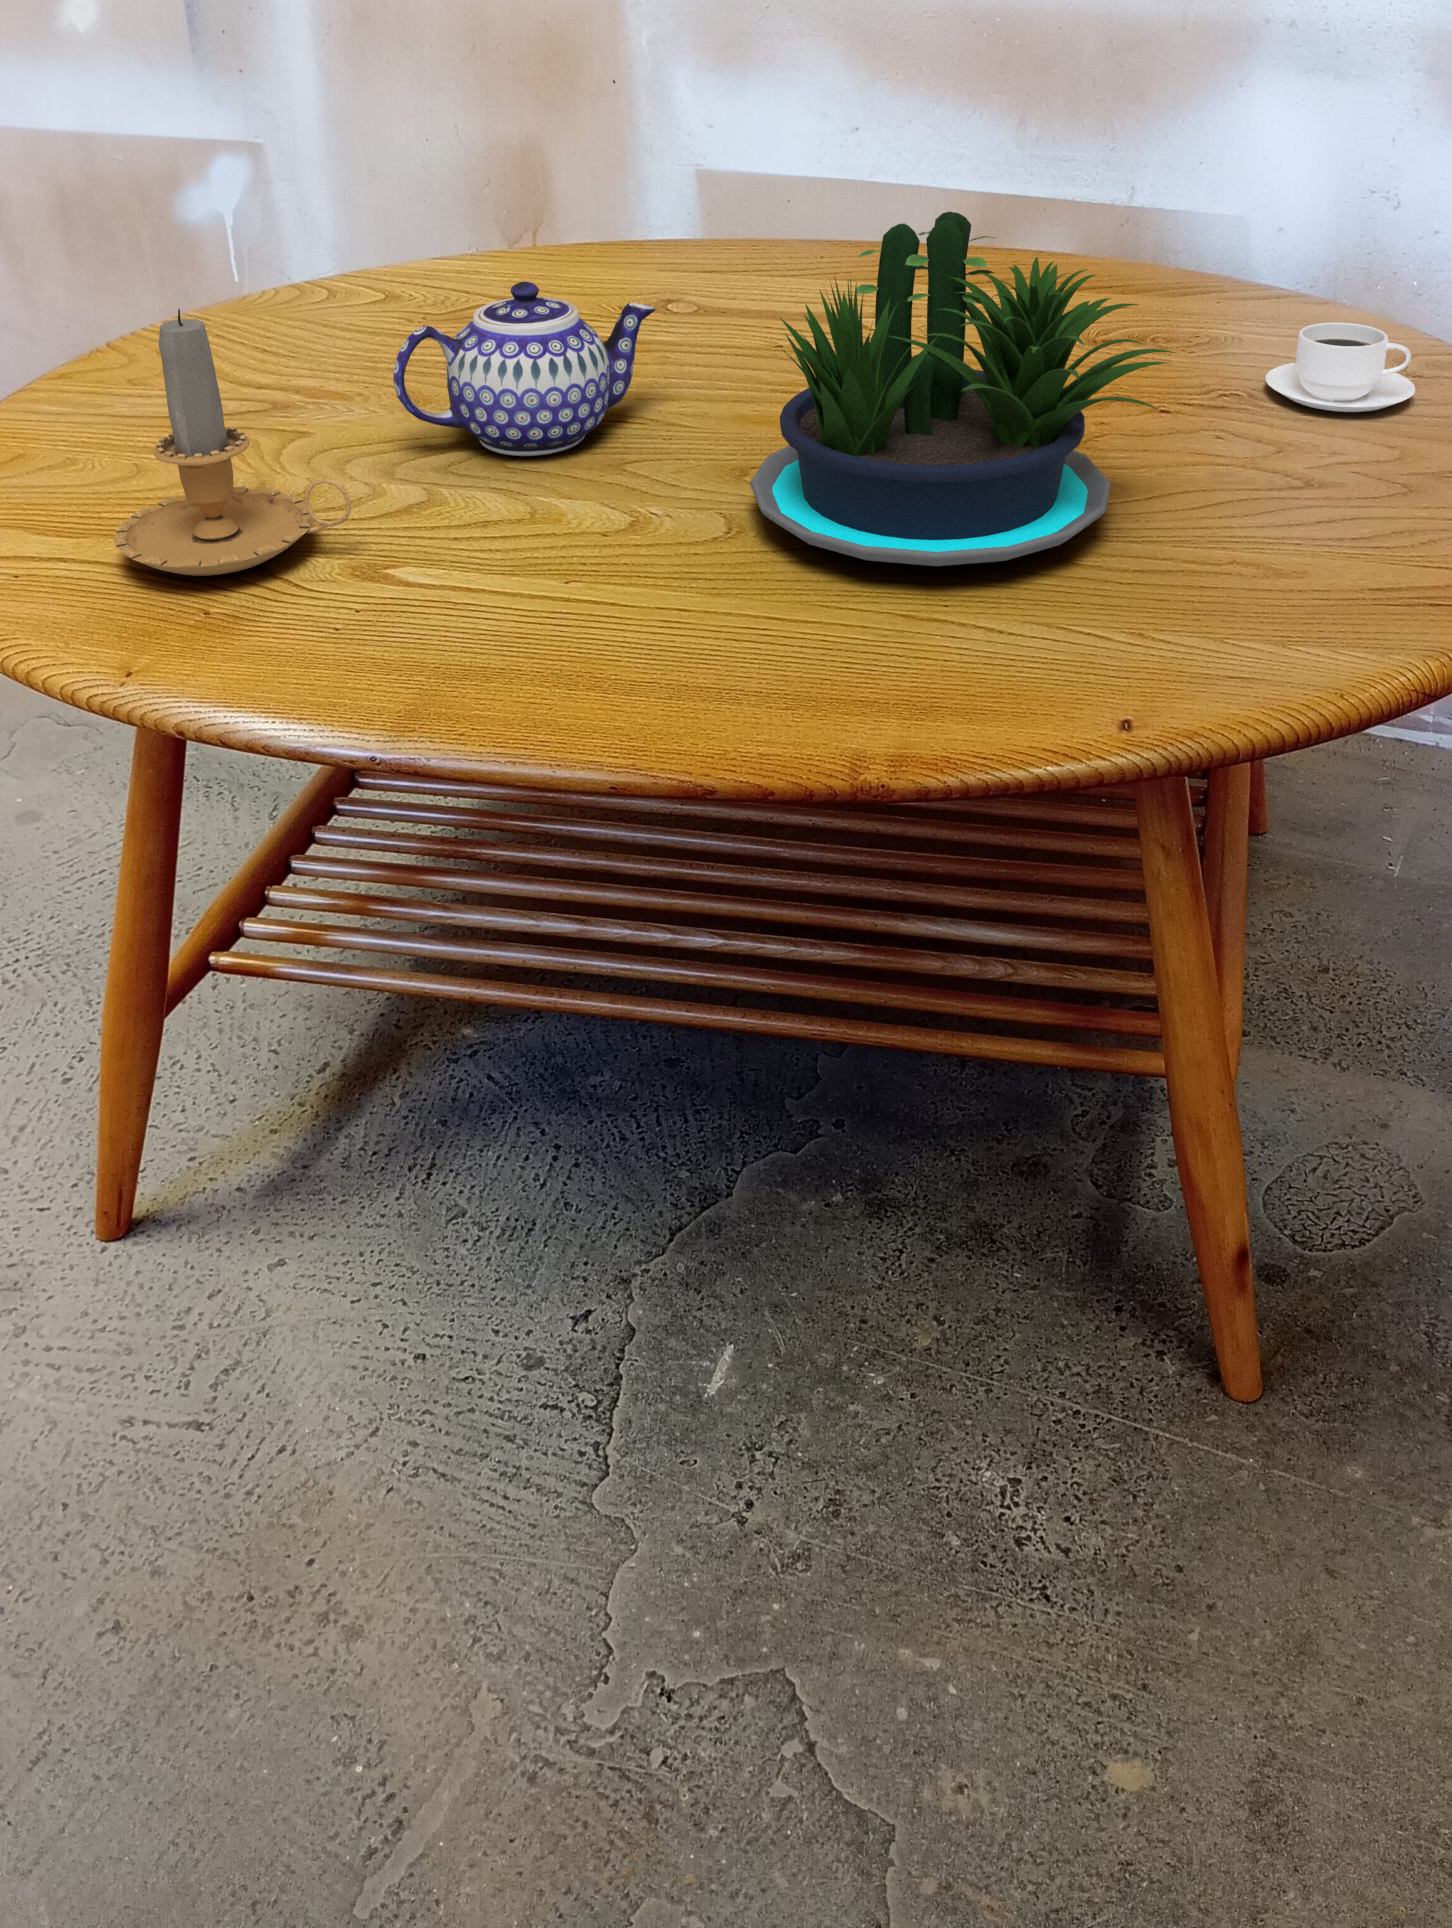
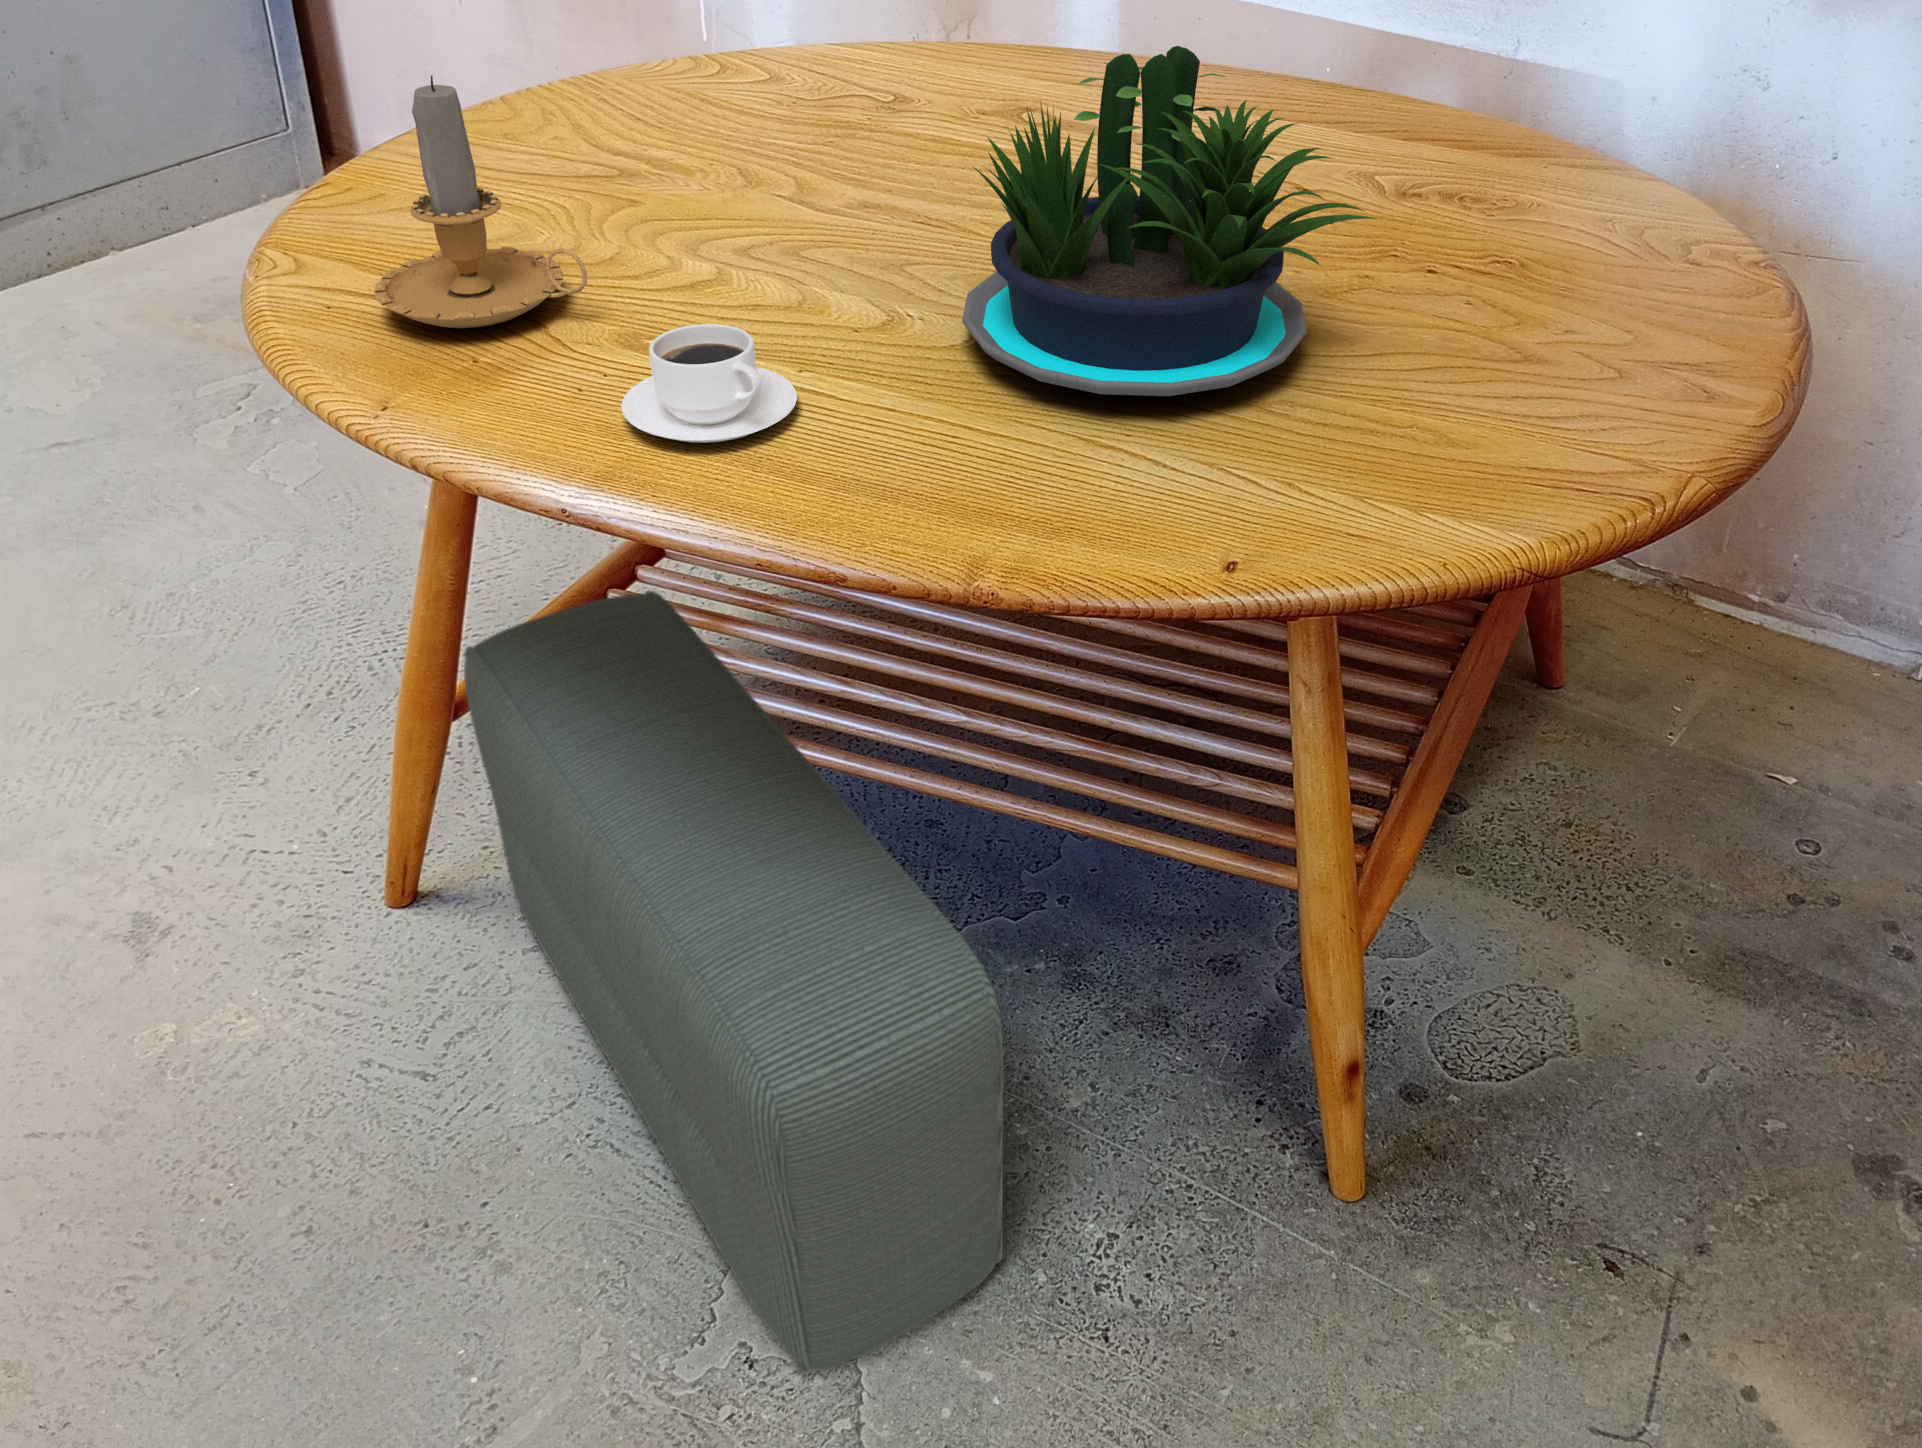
teapot: present [393,282,656,456] -> none [671,76,934,245]
coffee cup: present [1266,322,1415,412] -> present [621,324,797,443]
pouf: none [195,844,924,1695] -> present [464,591,1003,1373]

